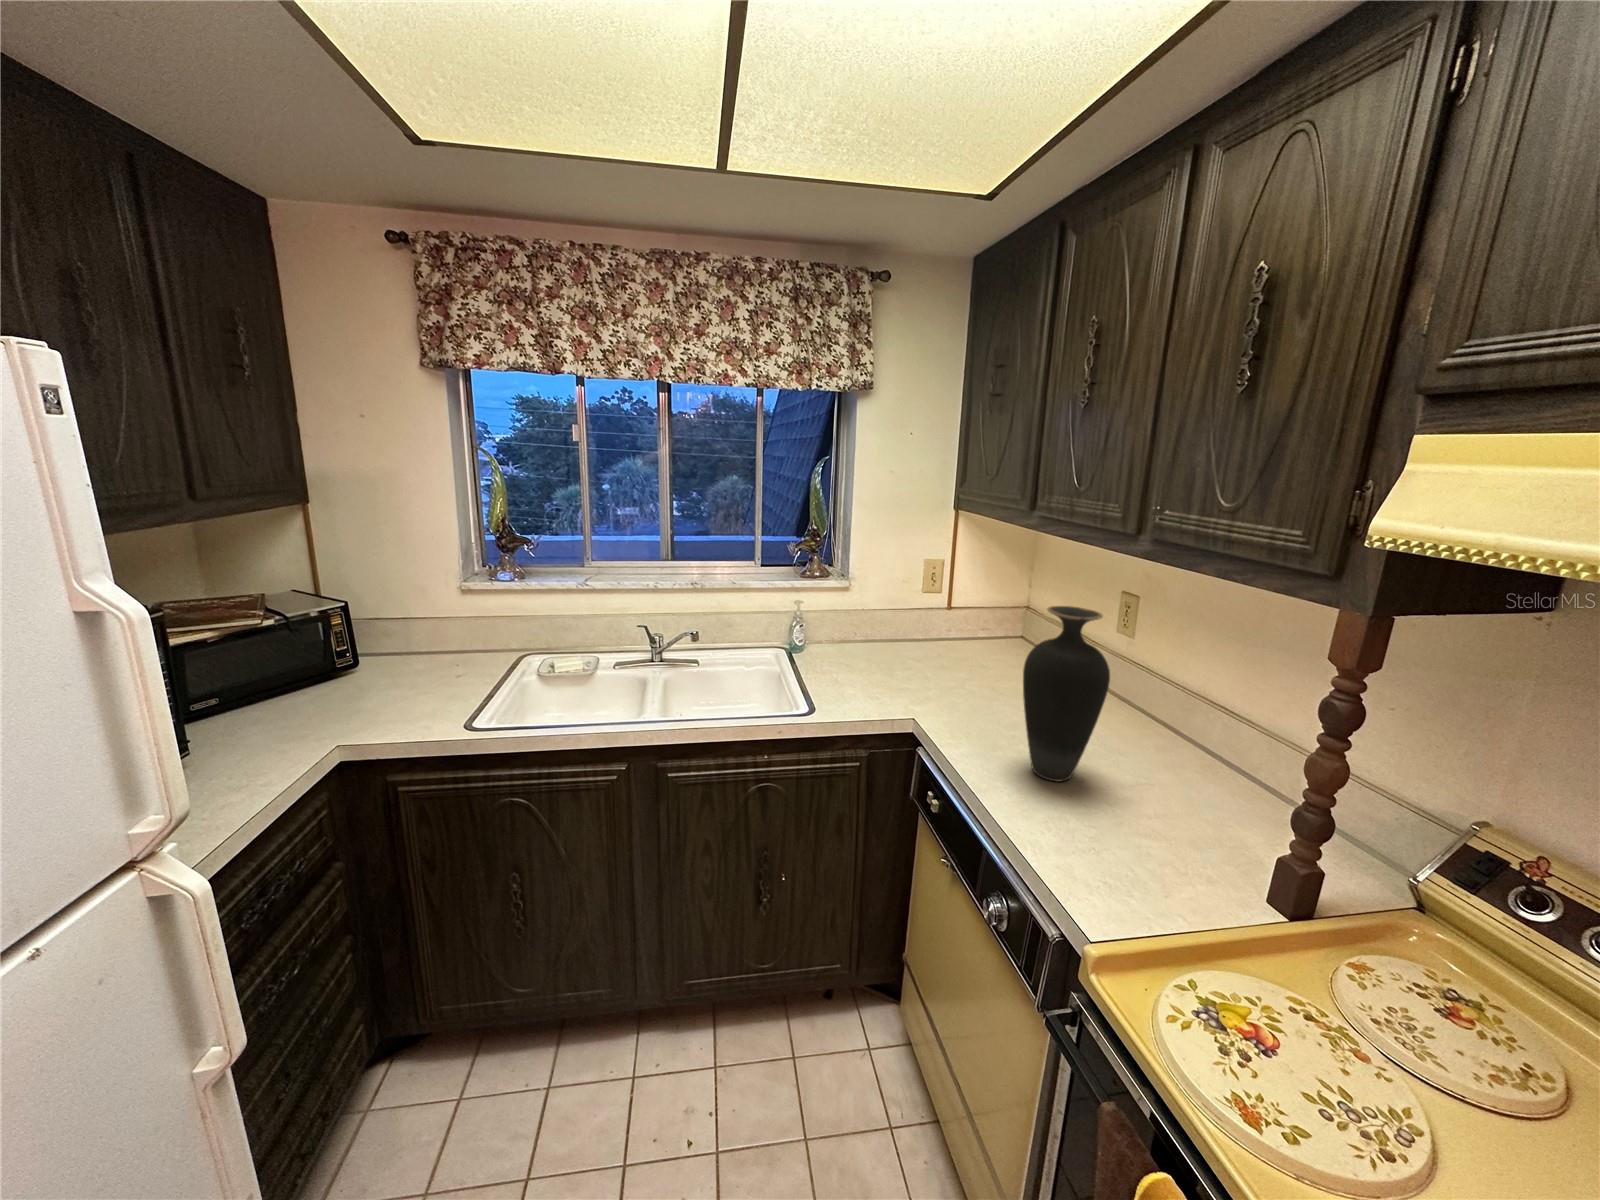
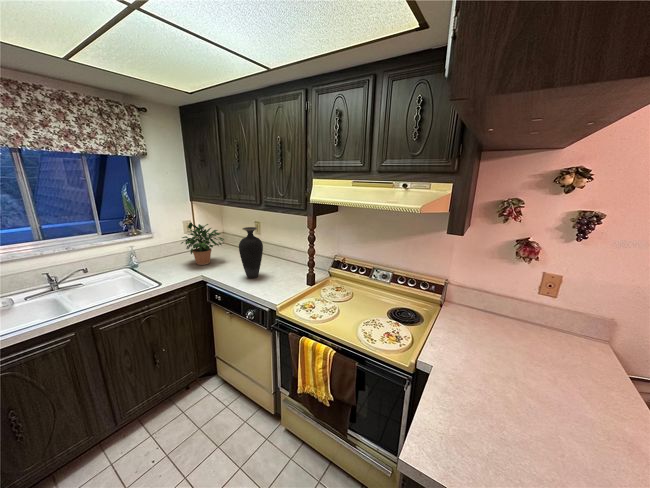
potted plant: none [891,563,1007,687] -> present [181,223,224,265]

